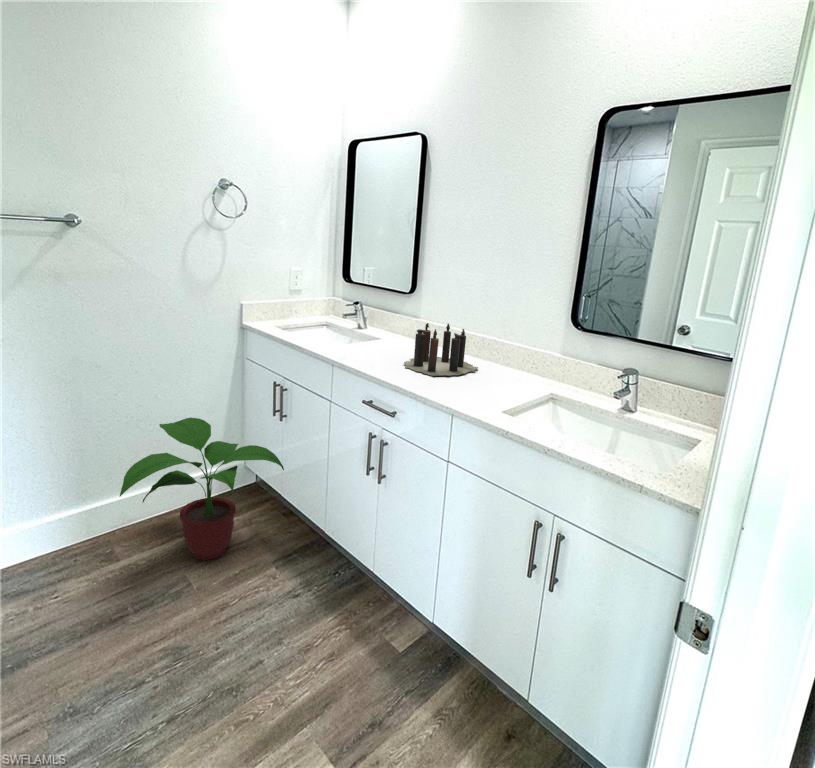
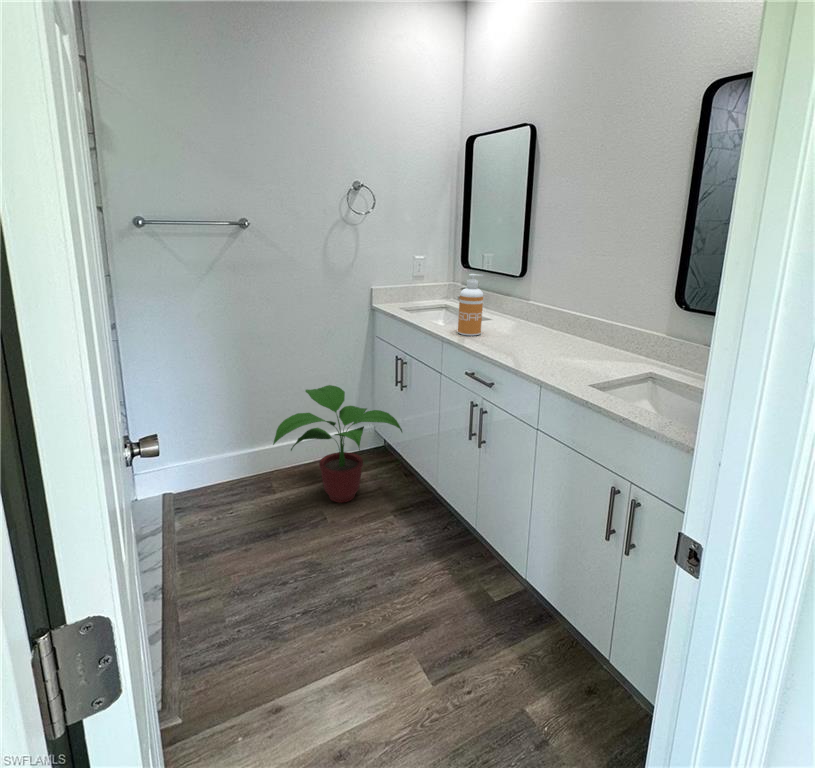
soap dispenser: none [348,290,376,358] -> present [458,274,484,336]
candle: present [404,323,478,376] -> none [502,303,580,354]

